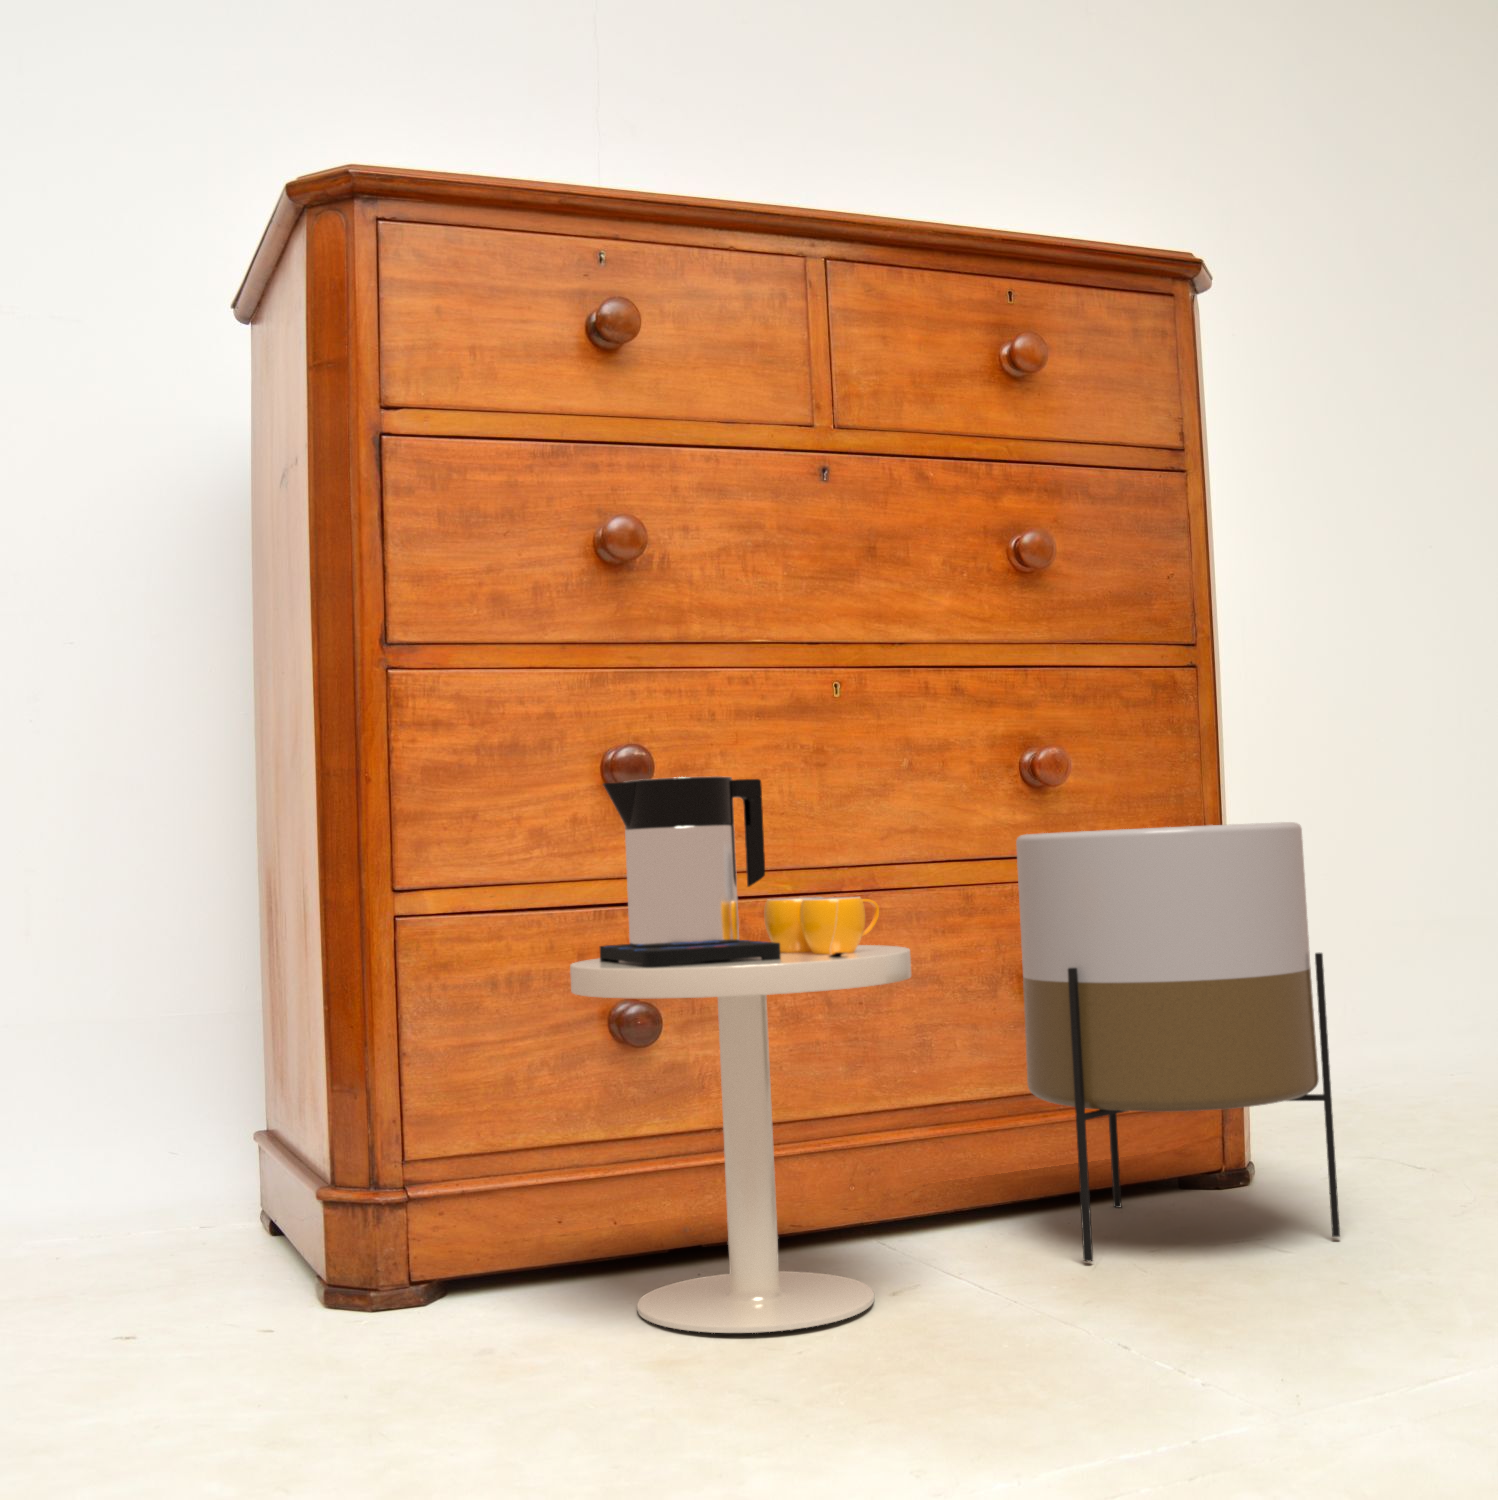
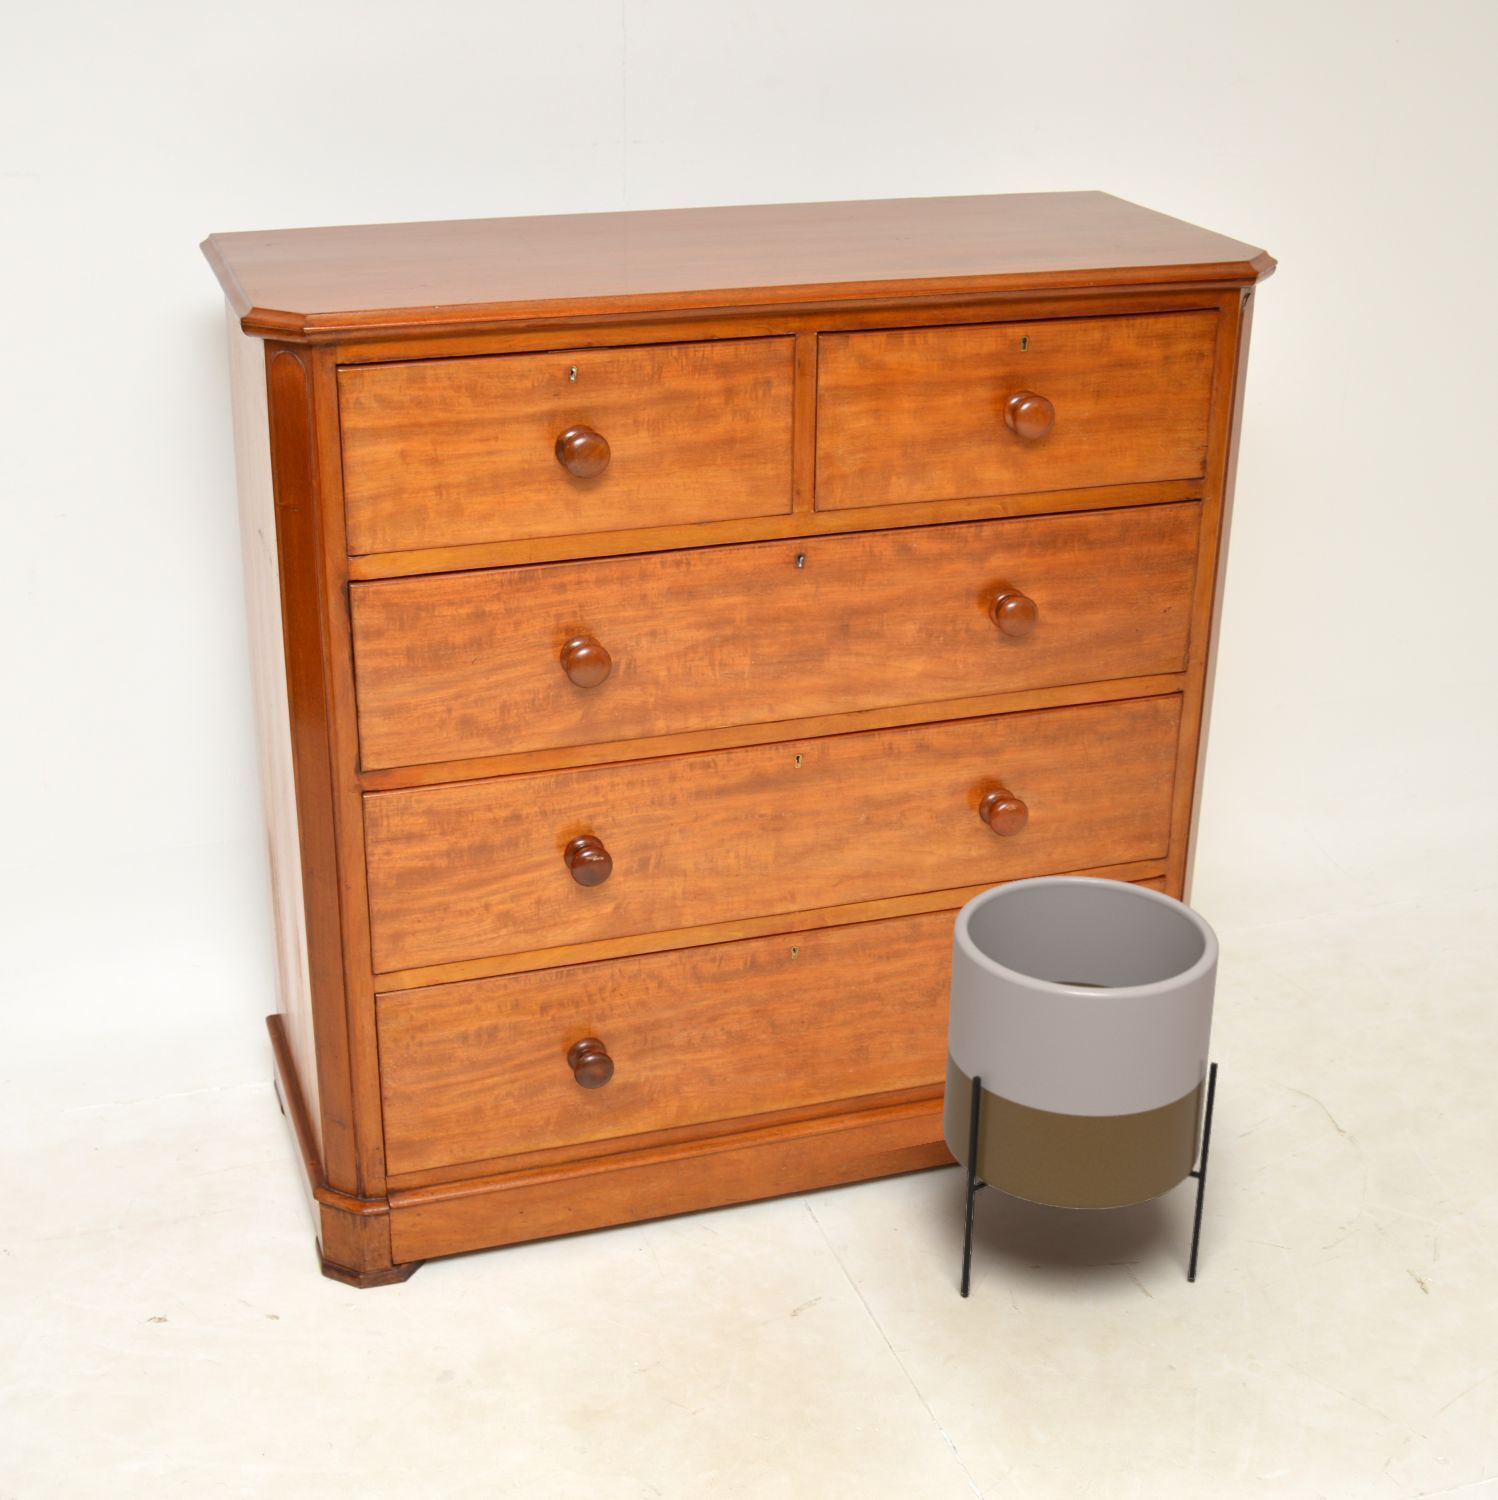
side table: present [570,776,911,1333] -> none [518,926,817,1396]

